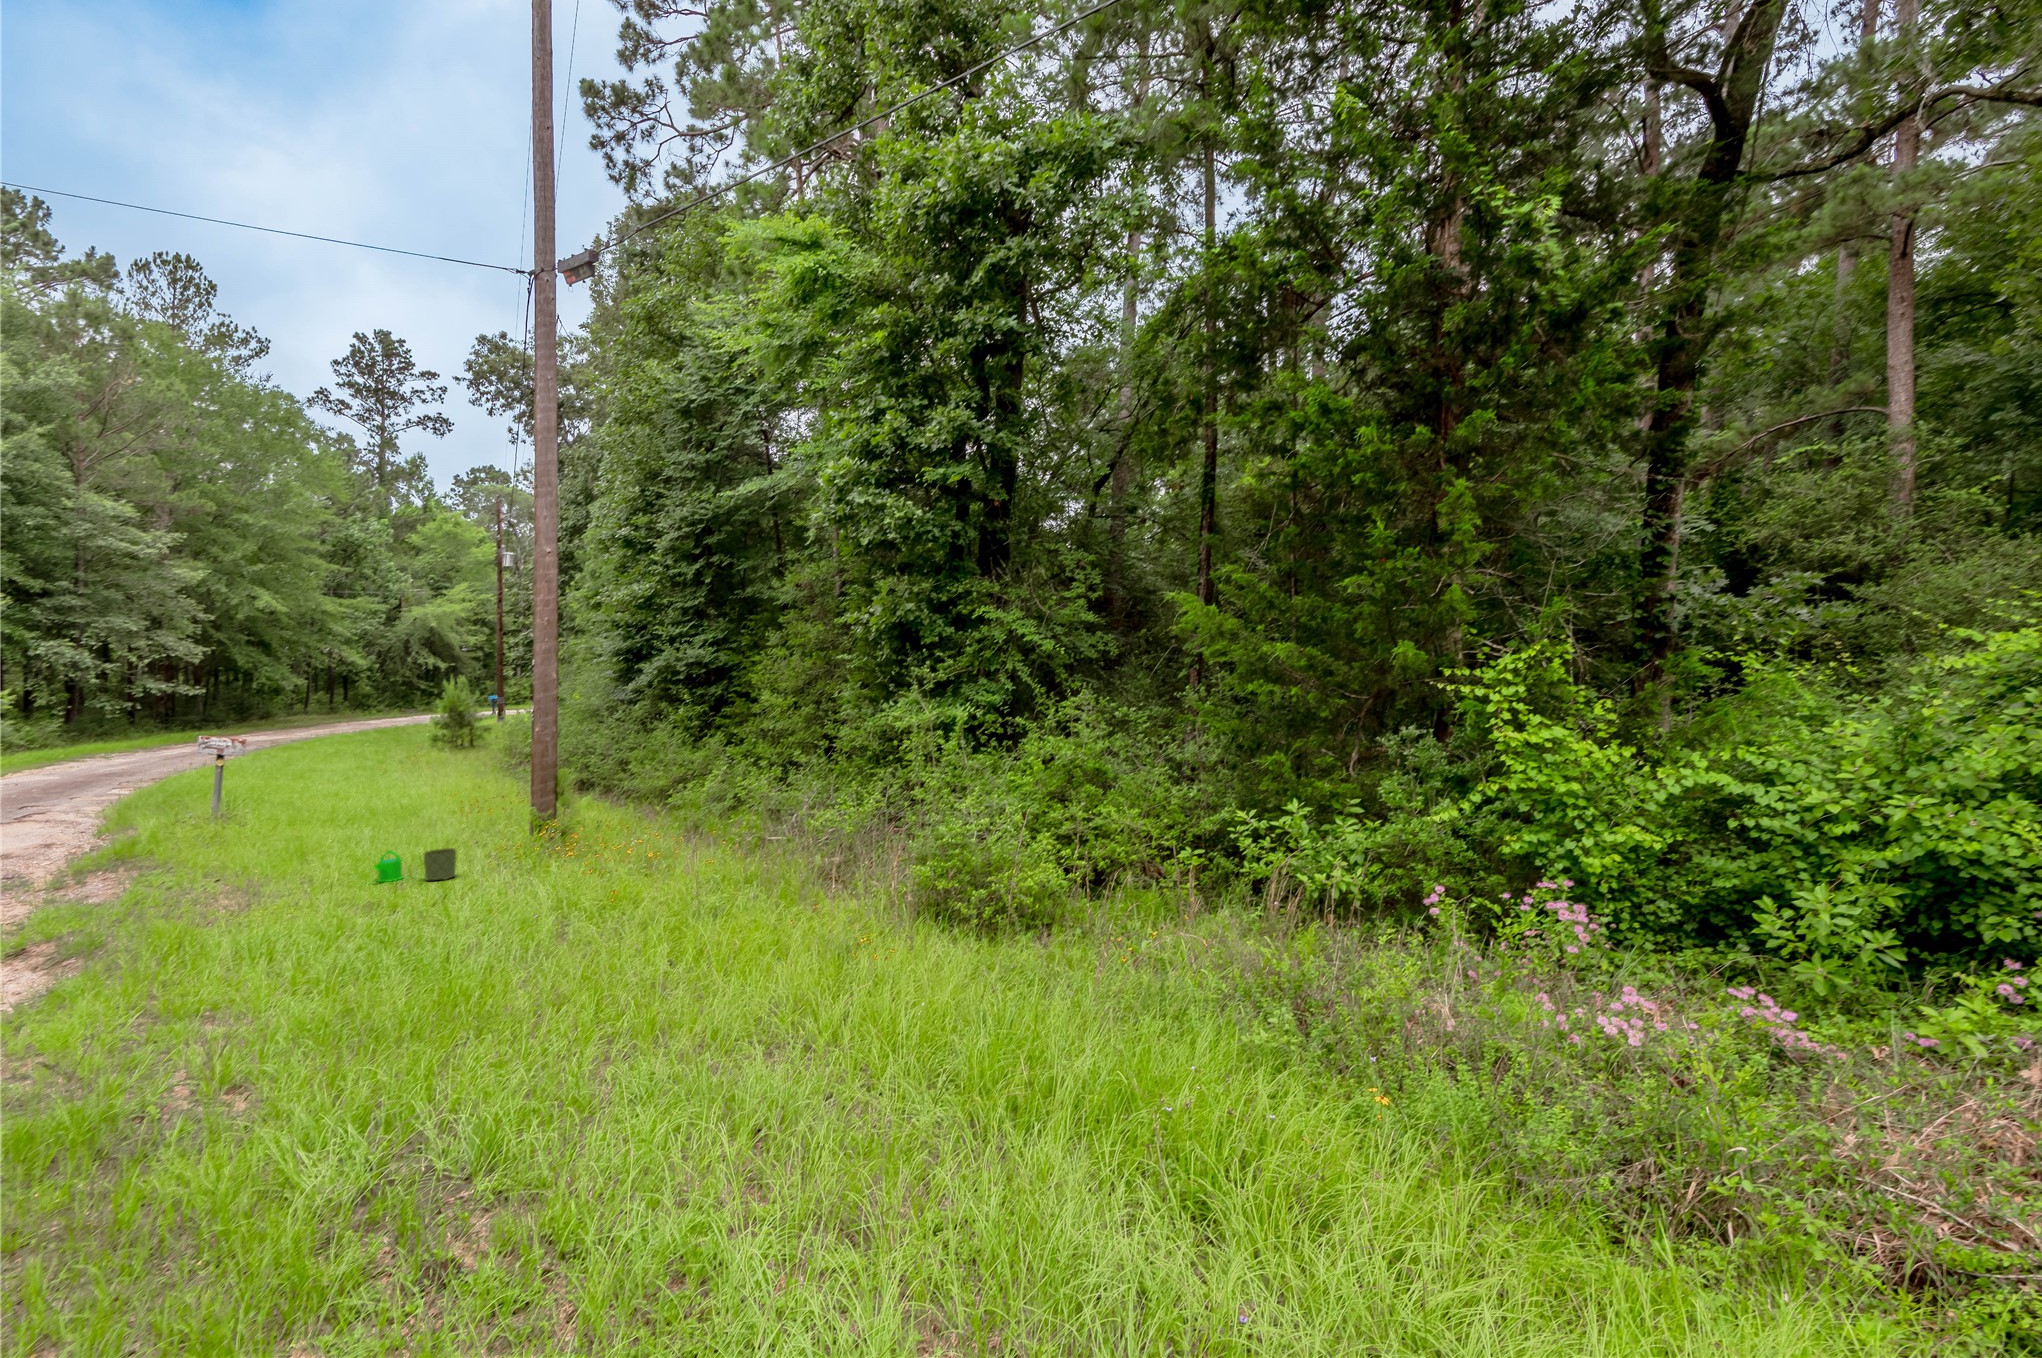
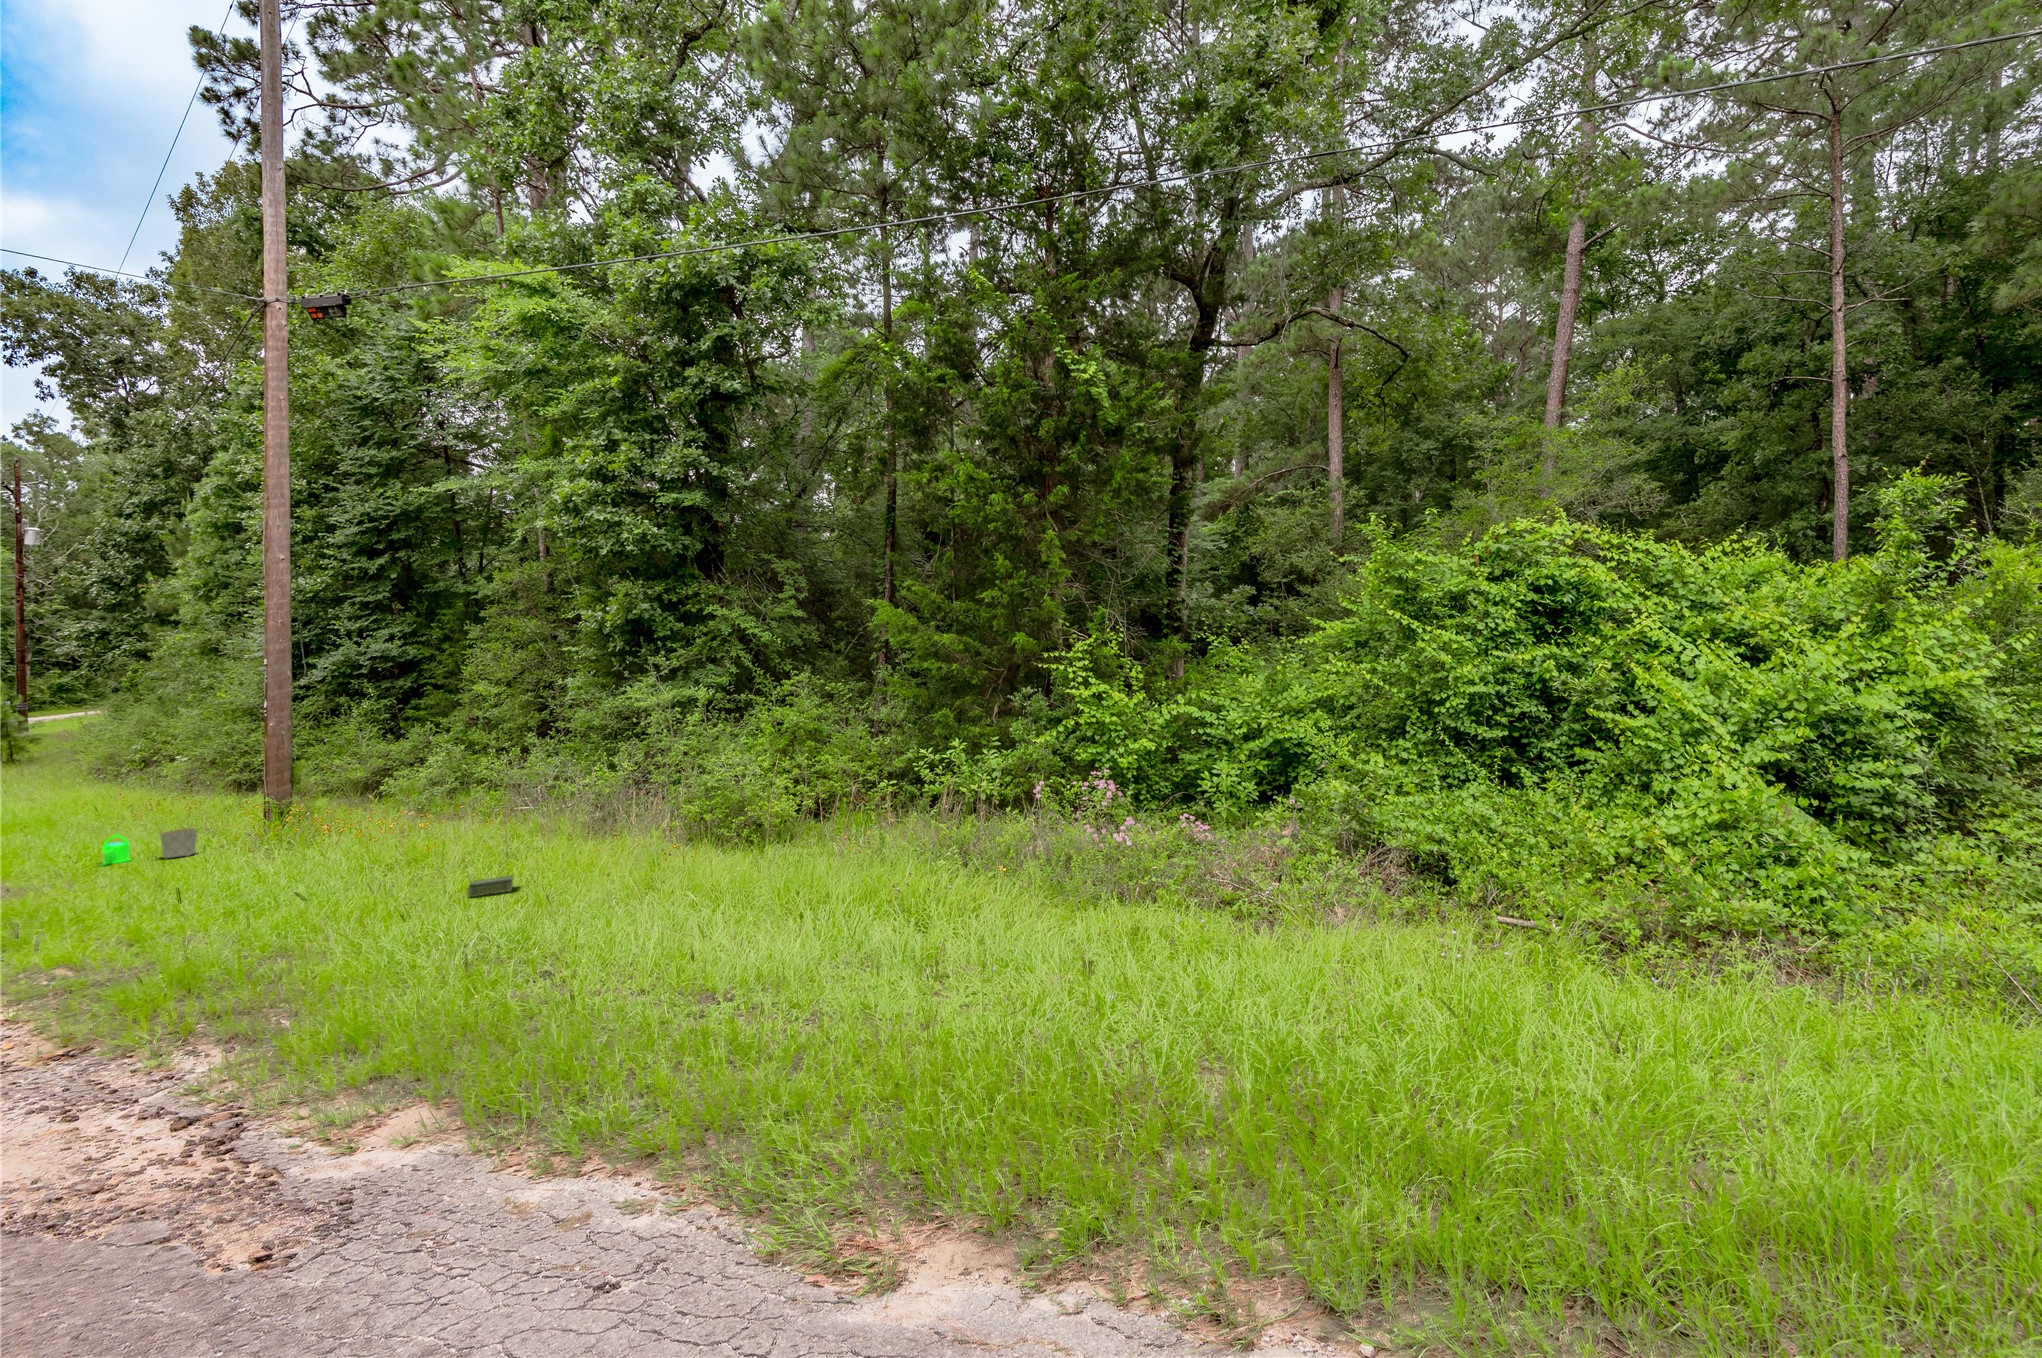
toolbox: none [617,972,680,1002] -> present [468,876,513,897]

